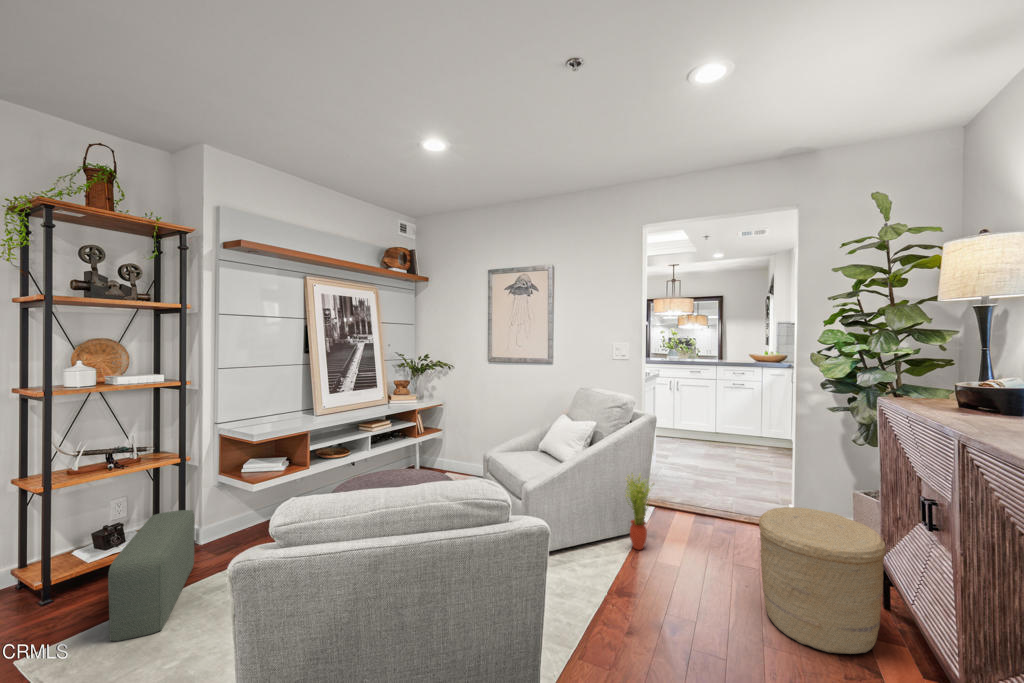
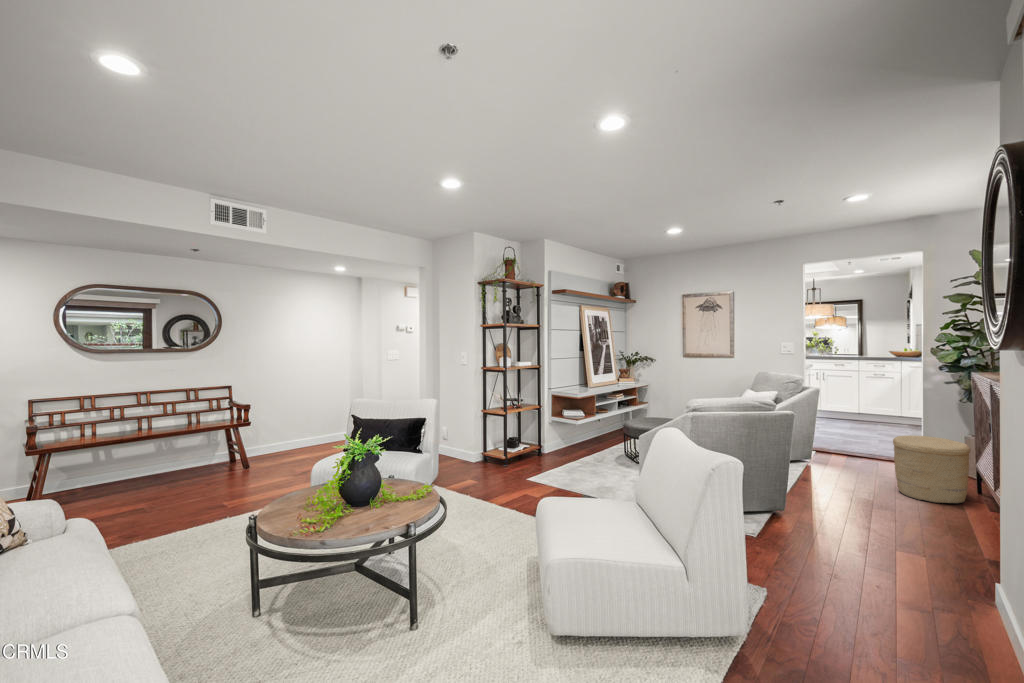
potted plant: present [625,473,654,550] -> none [801,421,821,468]
pouf: present [108,510,195,641] -> none [538,432,575,480]

